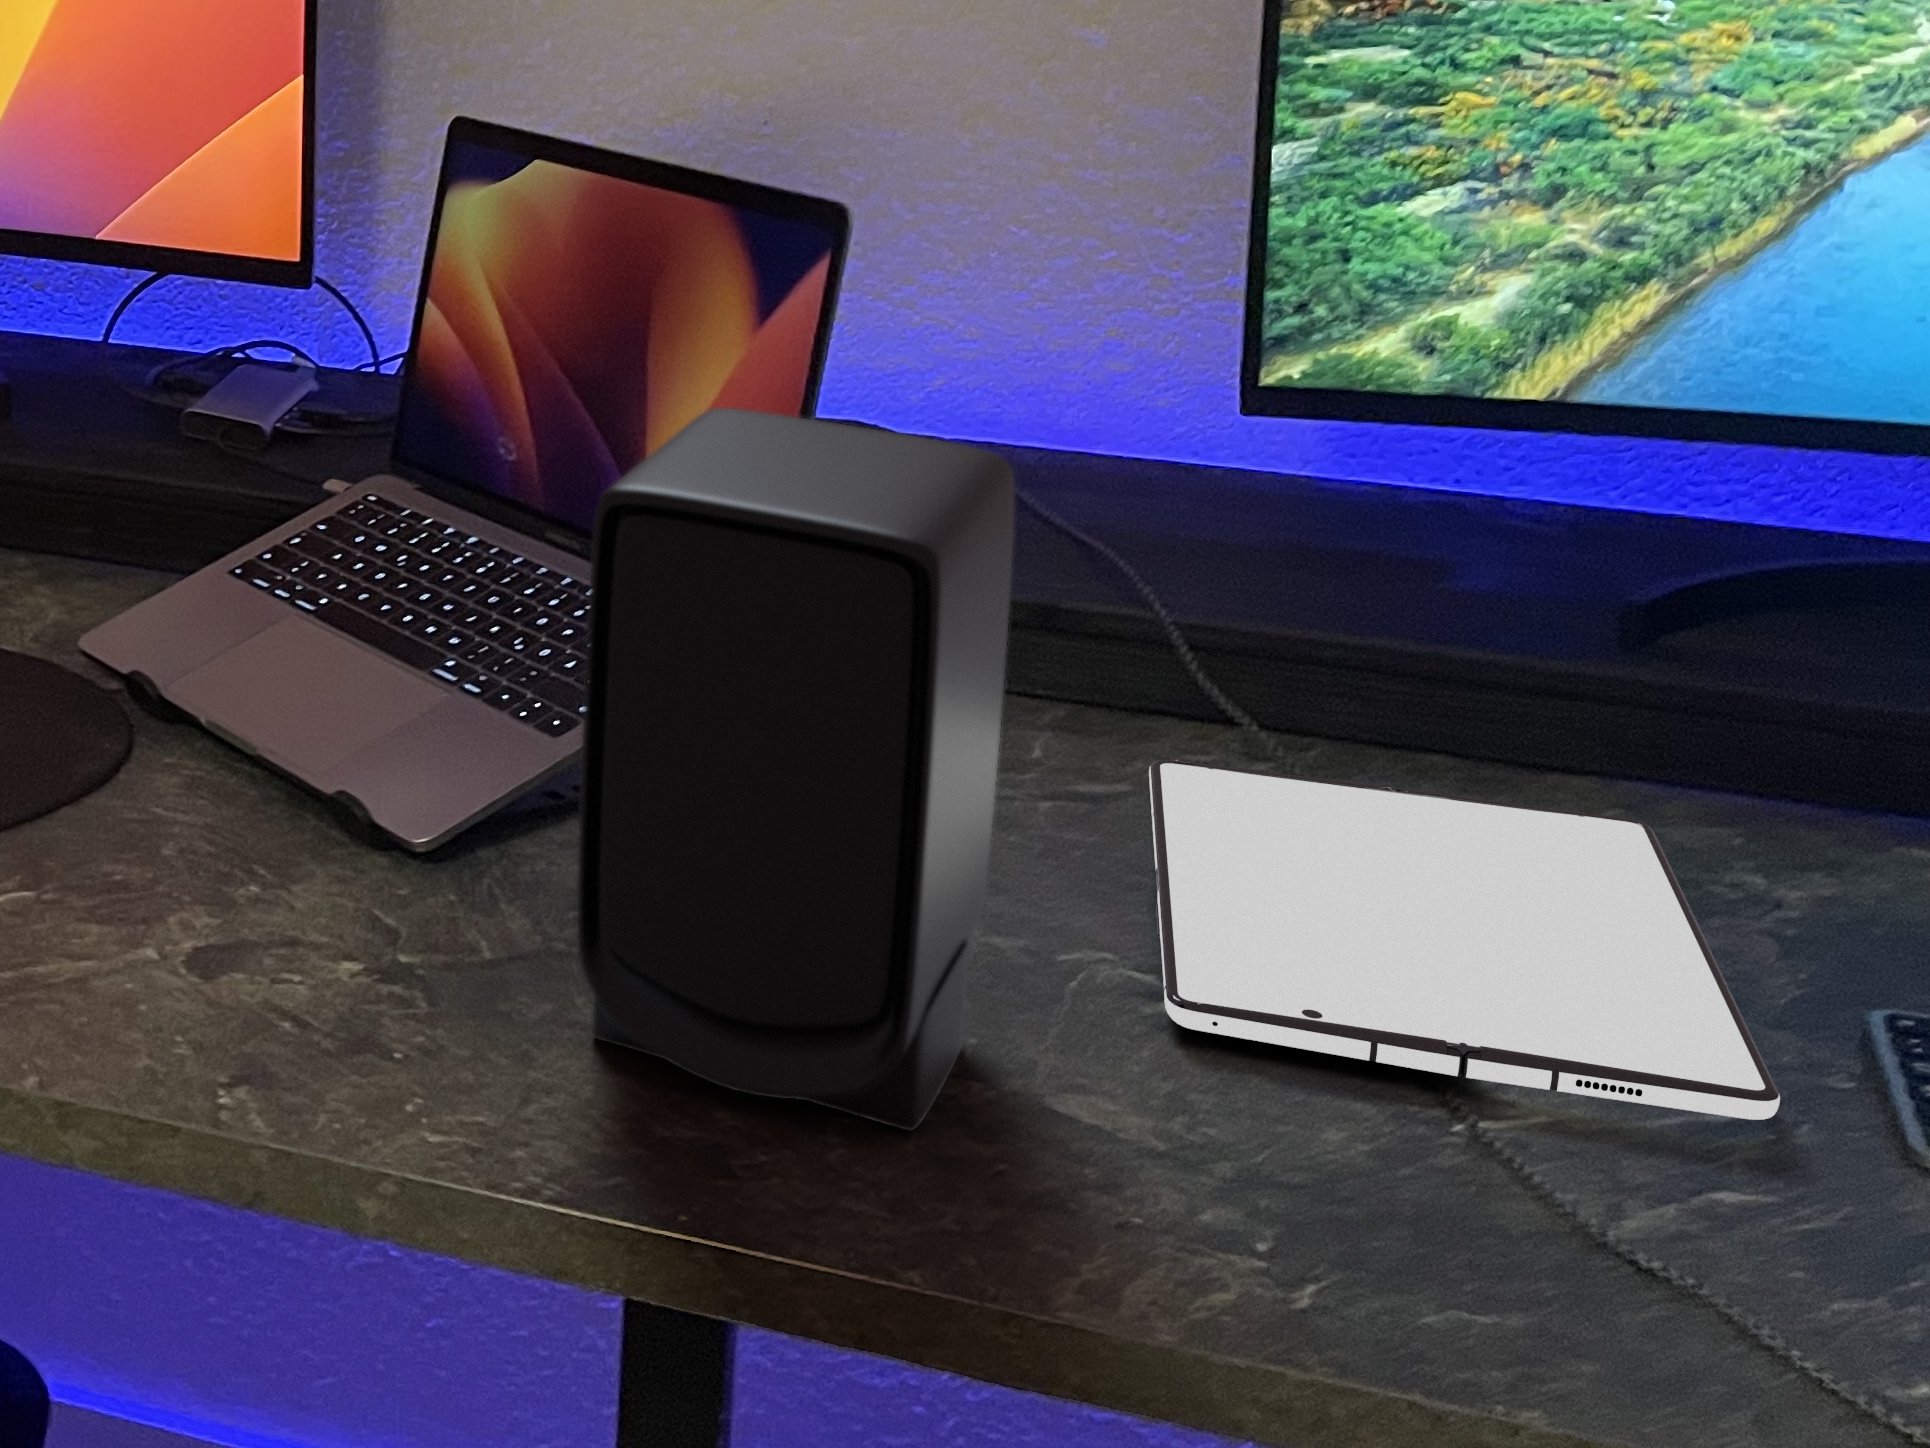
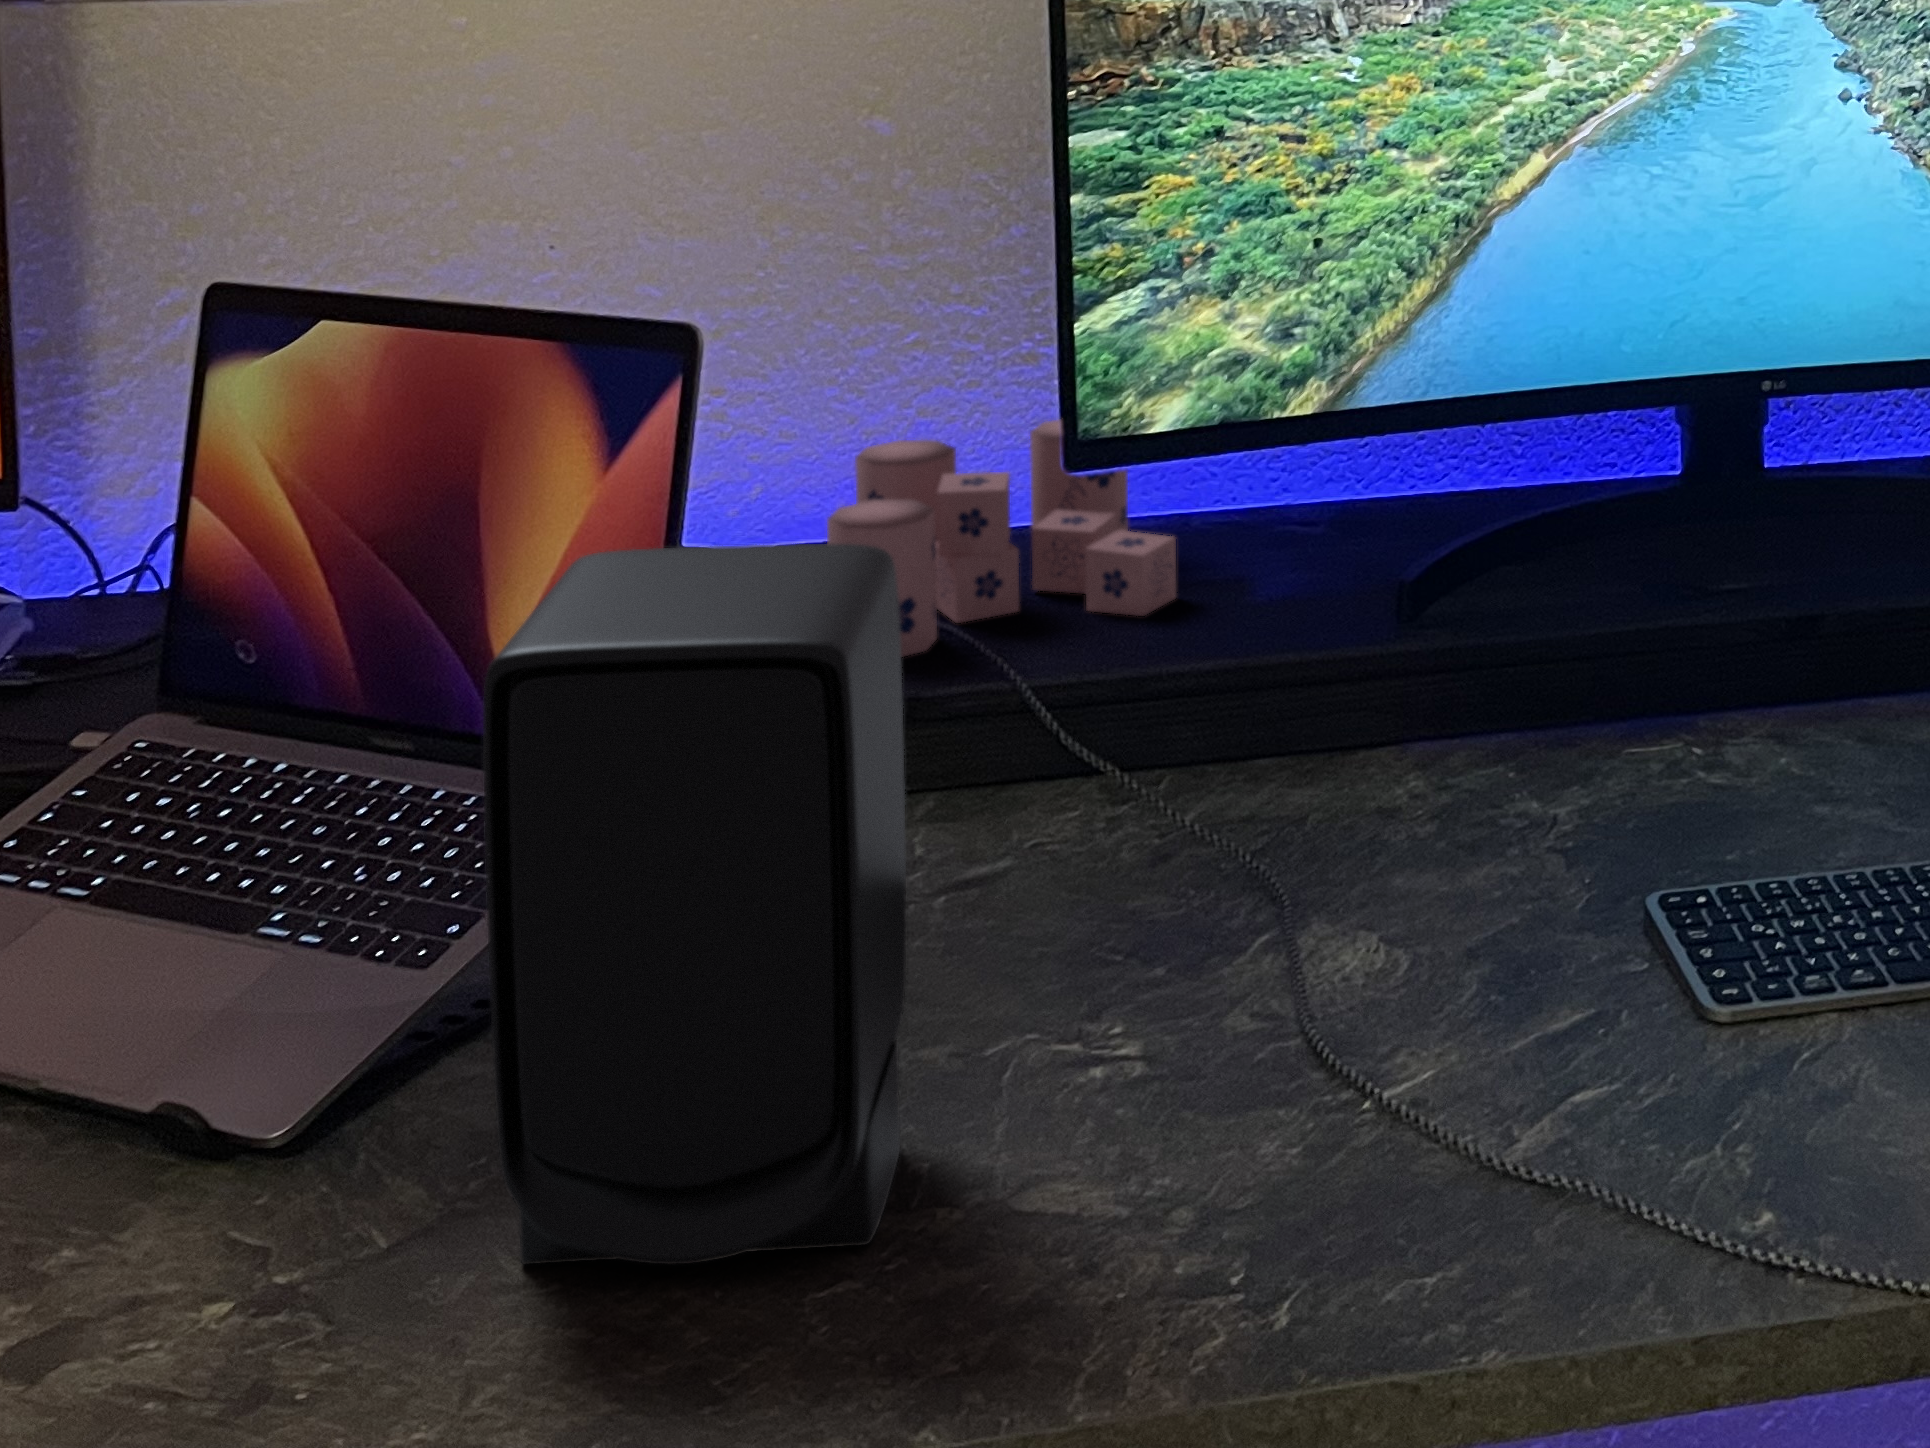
candle: none [978,348,1367,577] -> present [827,420,1176,657]
tablet: present [1149,760,1780,1120] -> none [1023,775,1559,1065]

